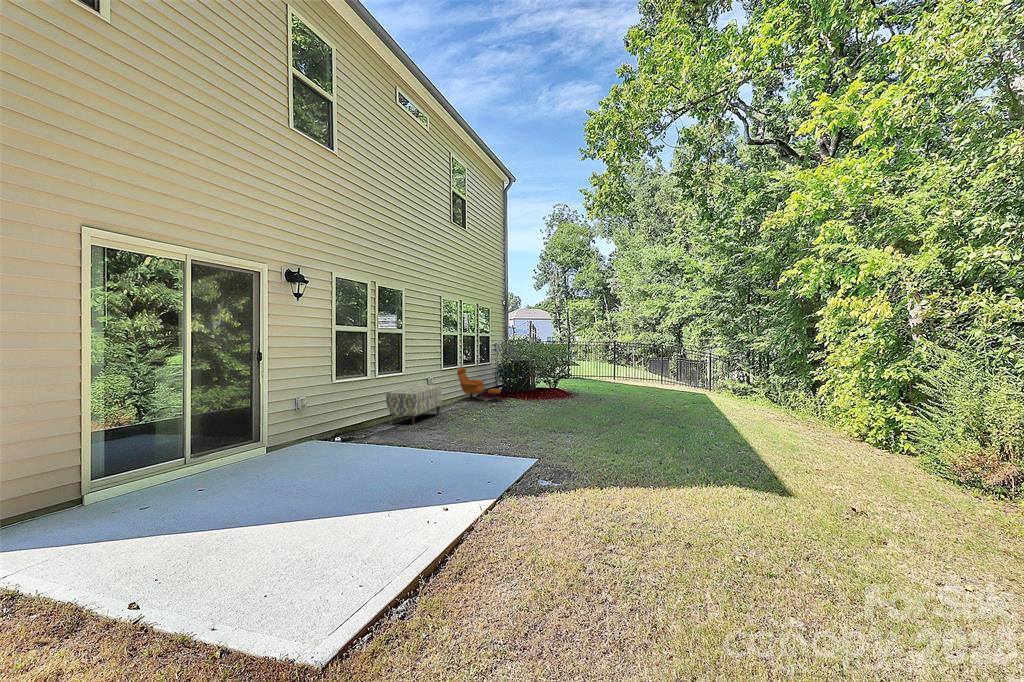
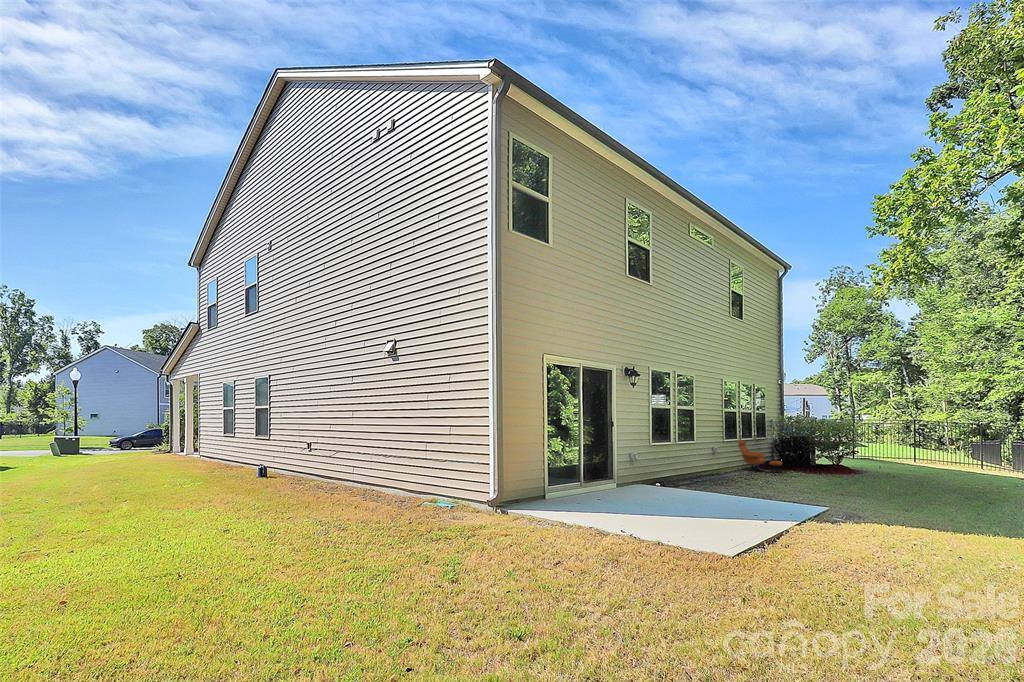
bench: present [386,385,442,424] -> none [685,451,729,483]

